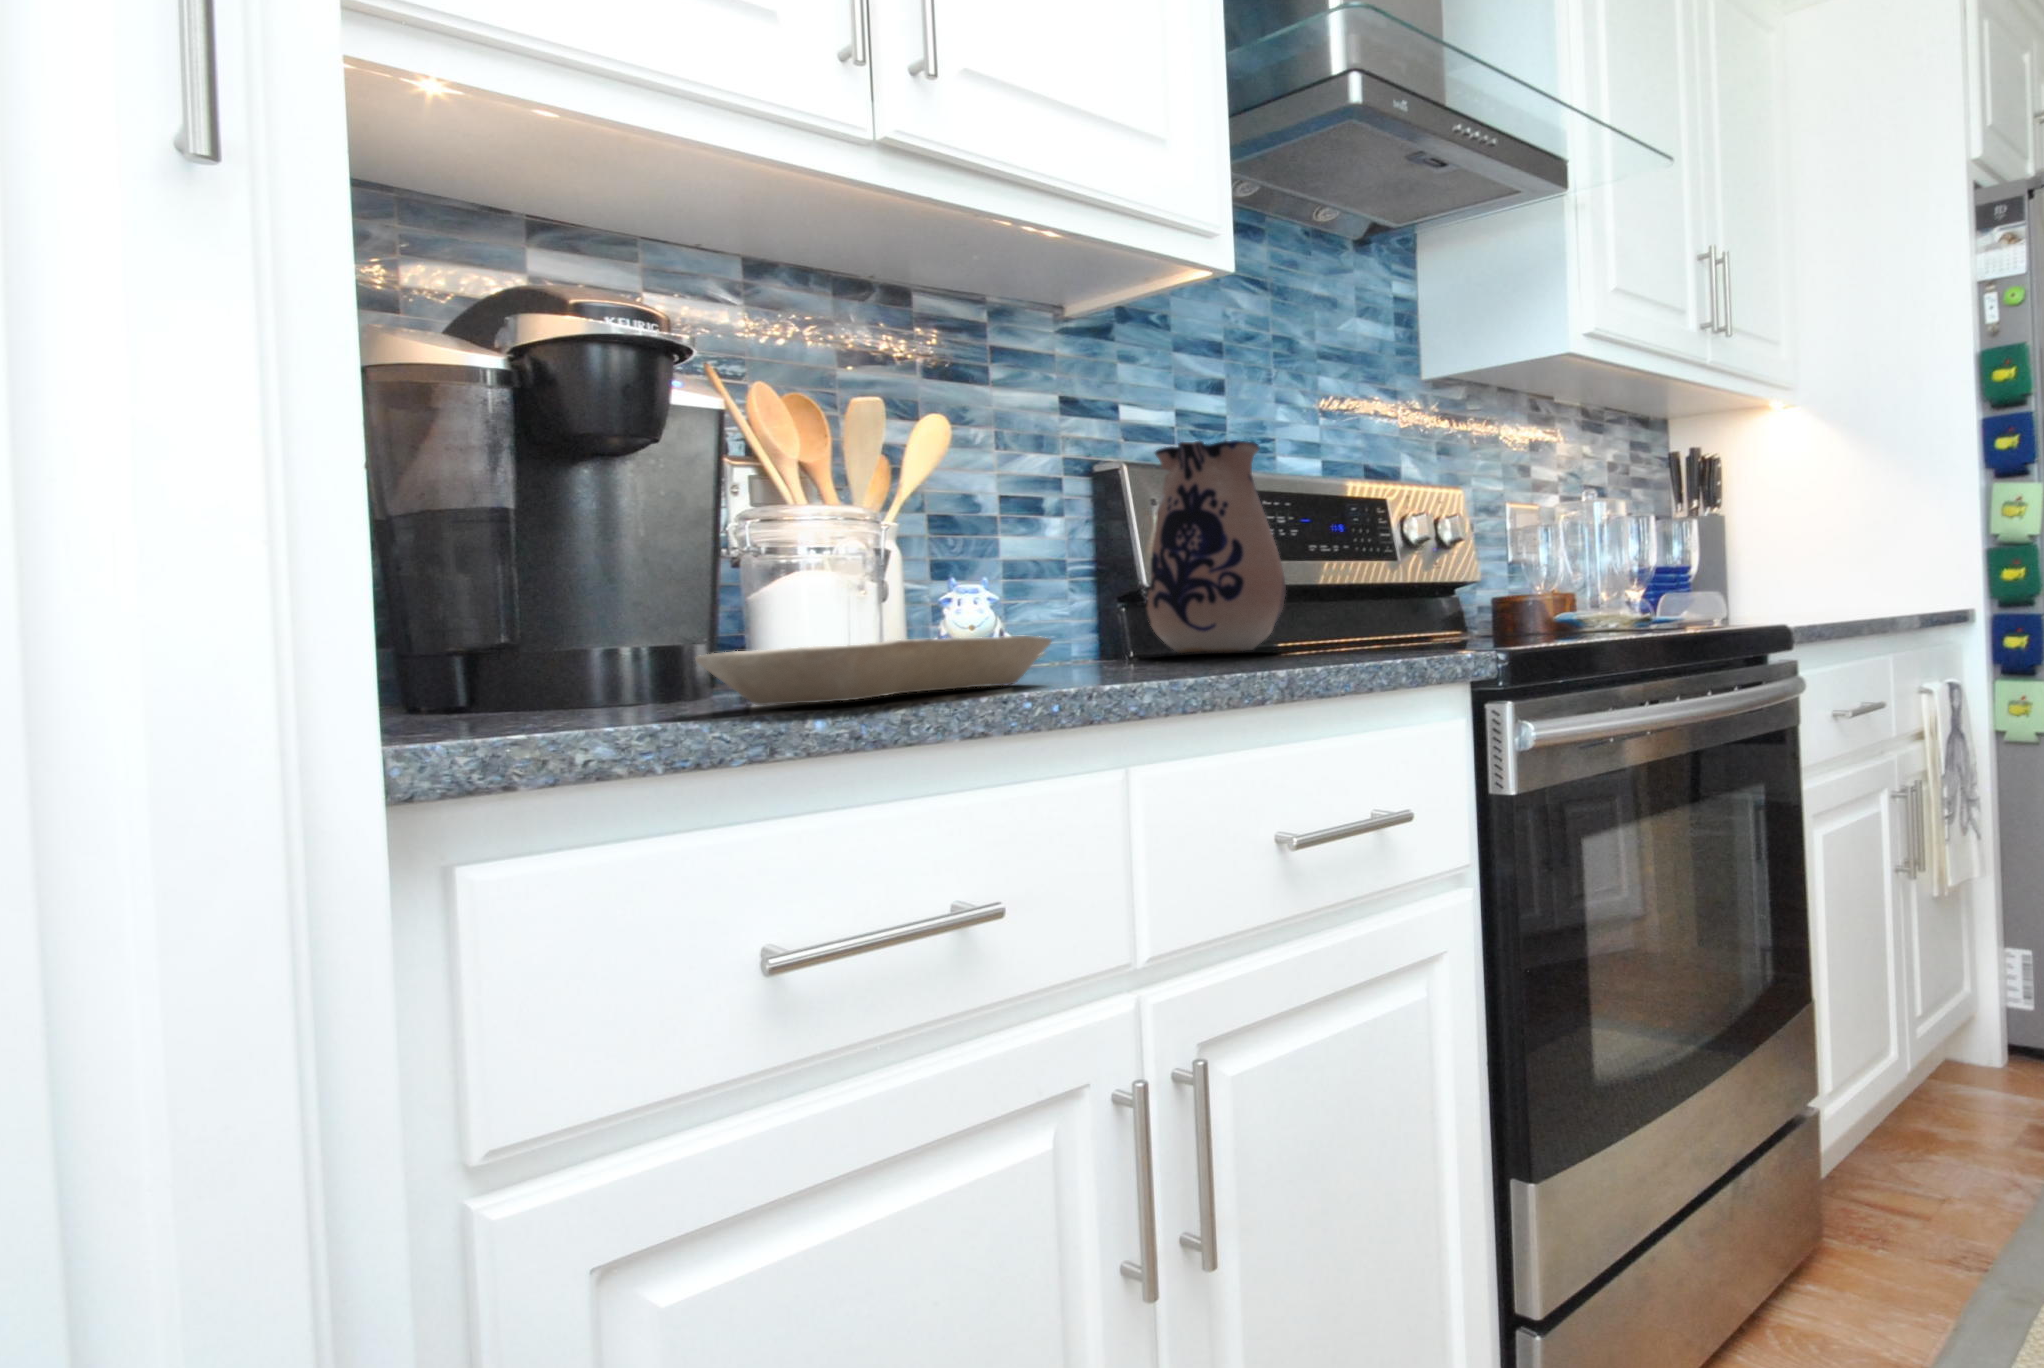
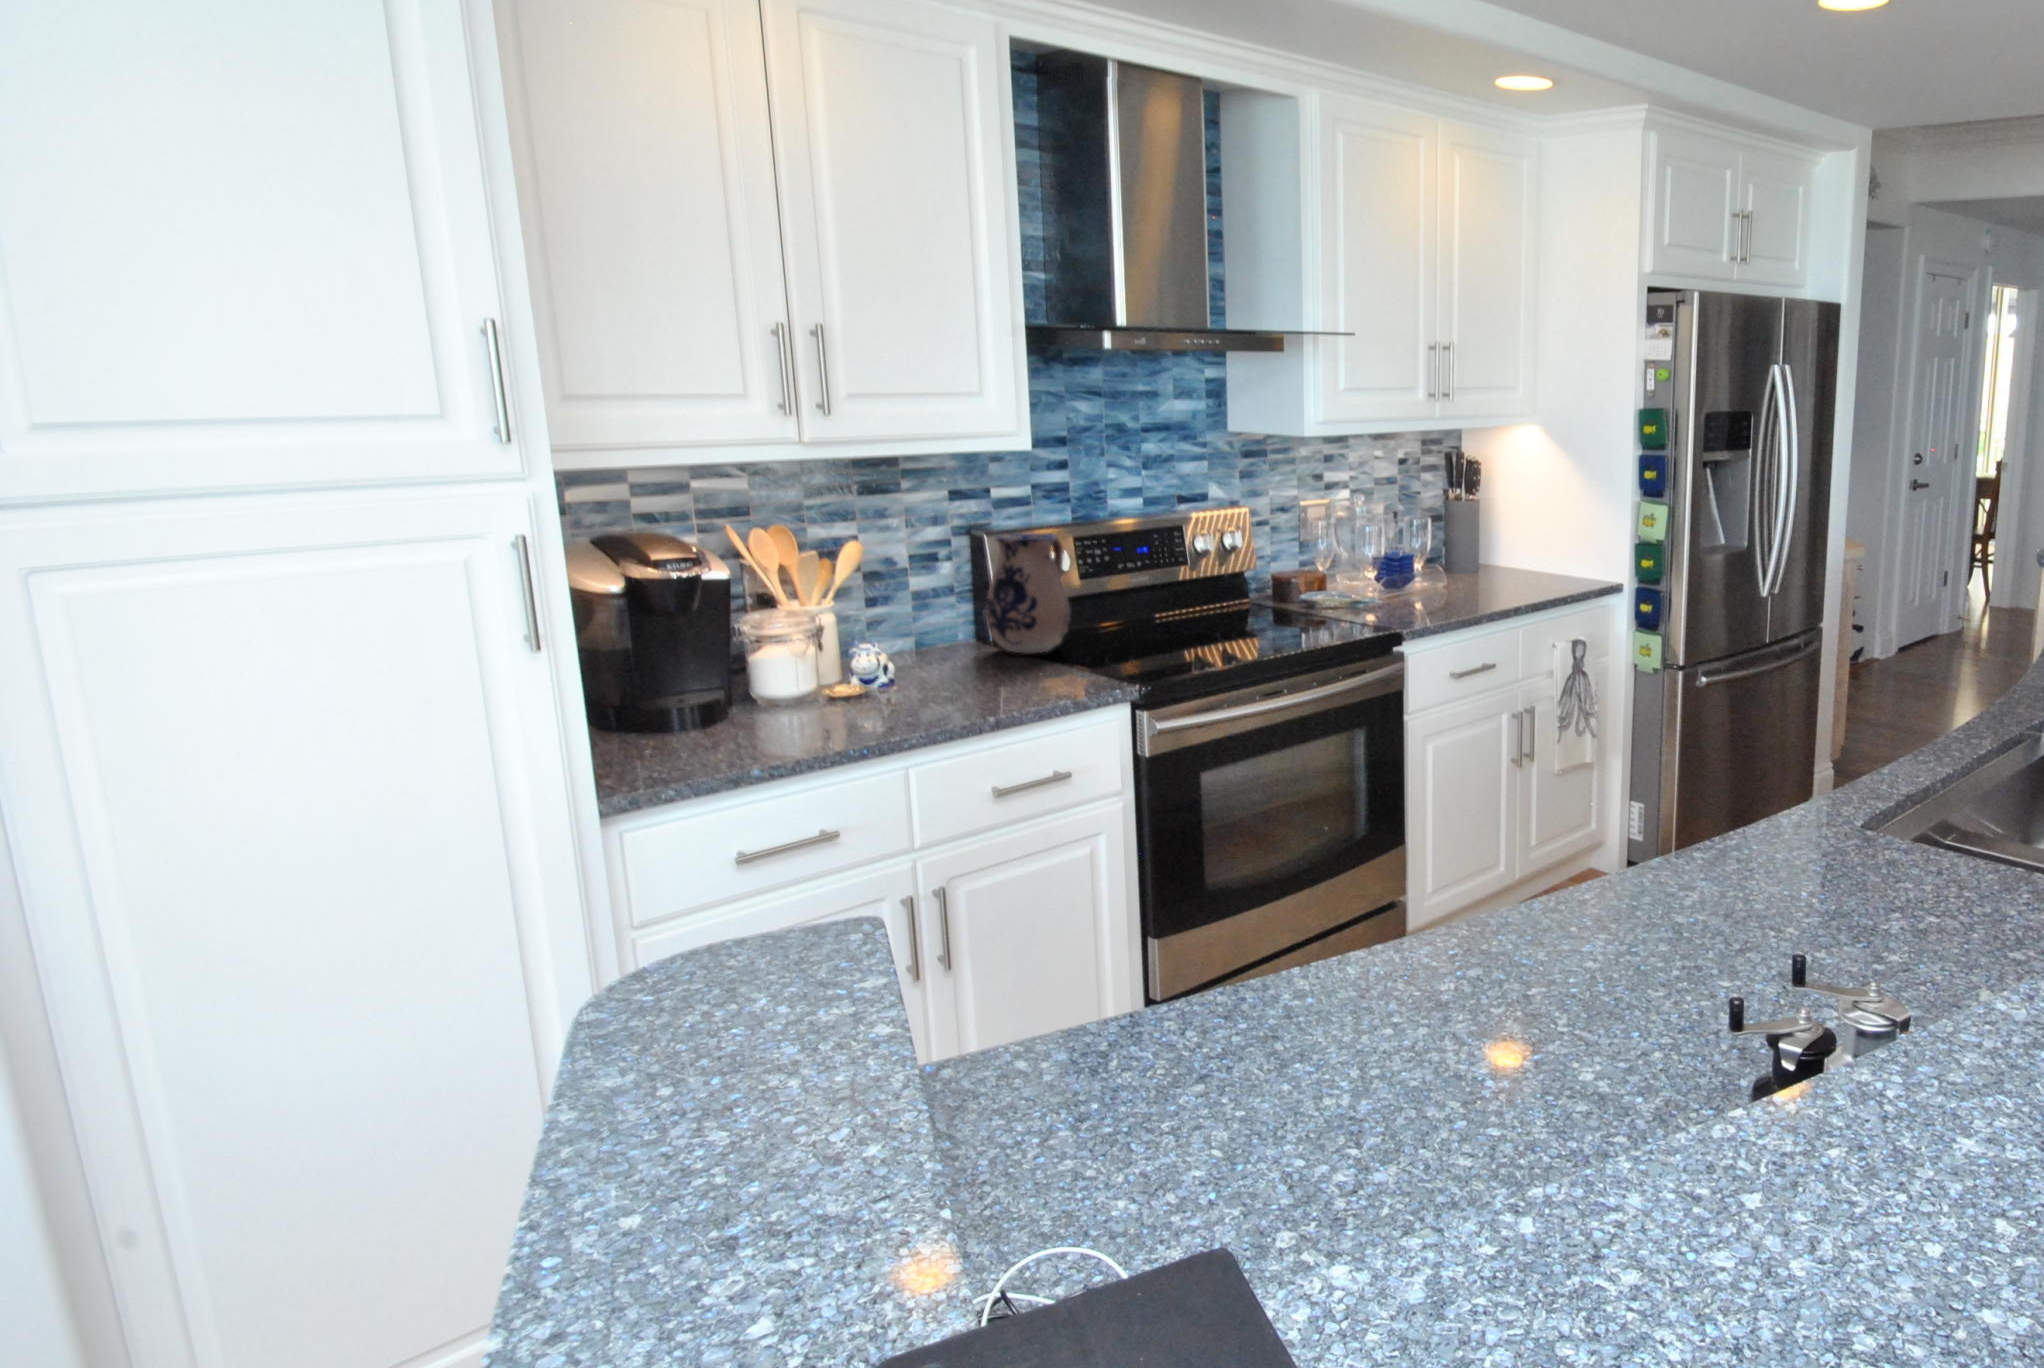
tray: present [696,636,1051,705] -> none [714,686,890,744]

